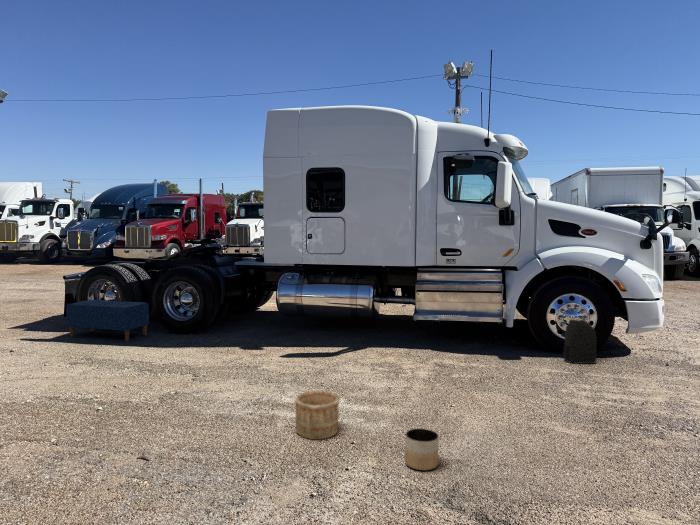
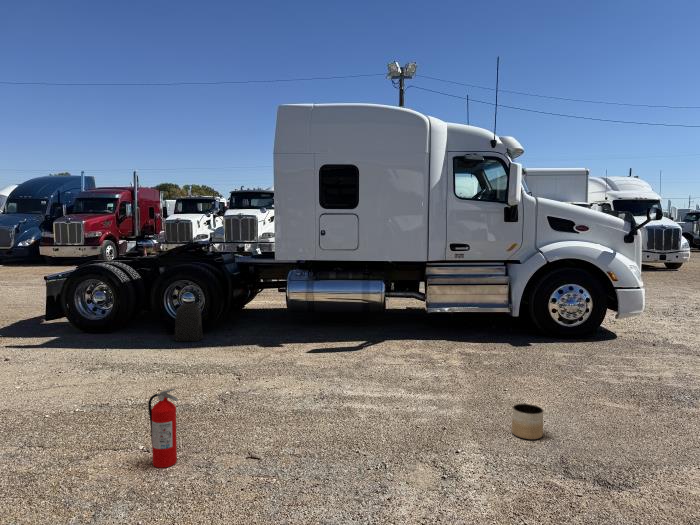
bench: present [66,300,149,341] -> none [57,301,149,344]
backpack: present [563,320,597,364] -> present [174,303,202,342]
fire extinguisher: none [16,391,45,469] -> present [148,389,178,468]
wooden bucket: present [294,391,340,440] -> none [392,377,436,422]

